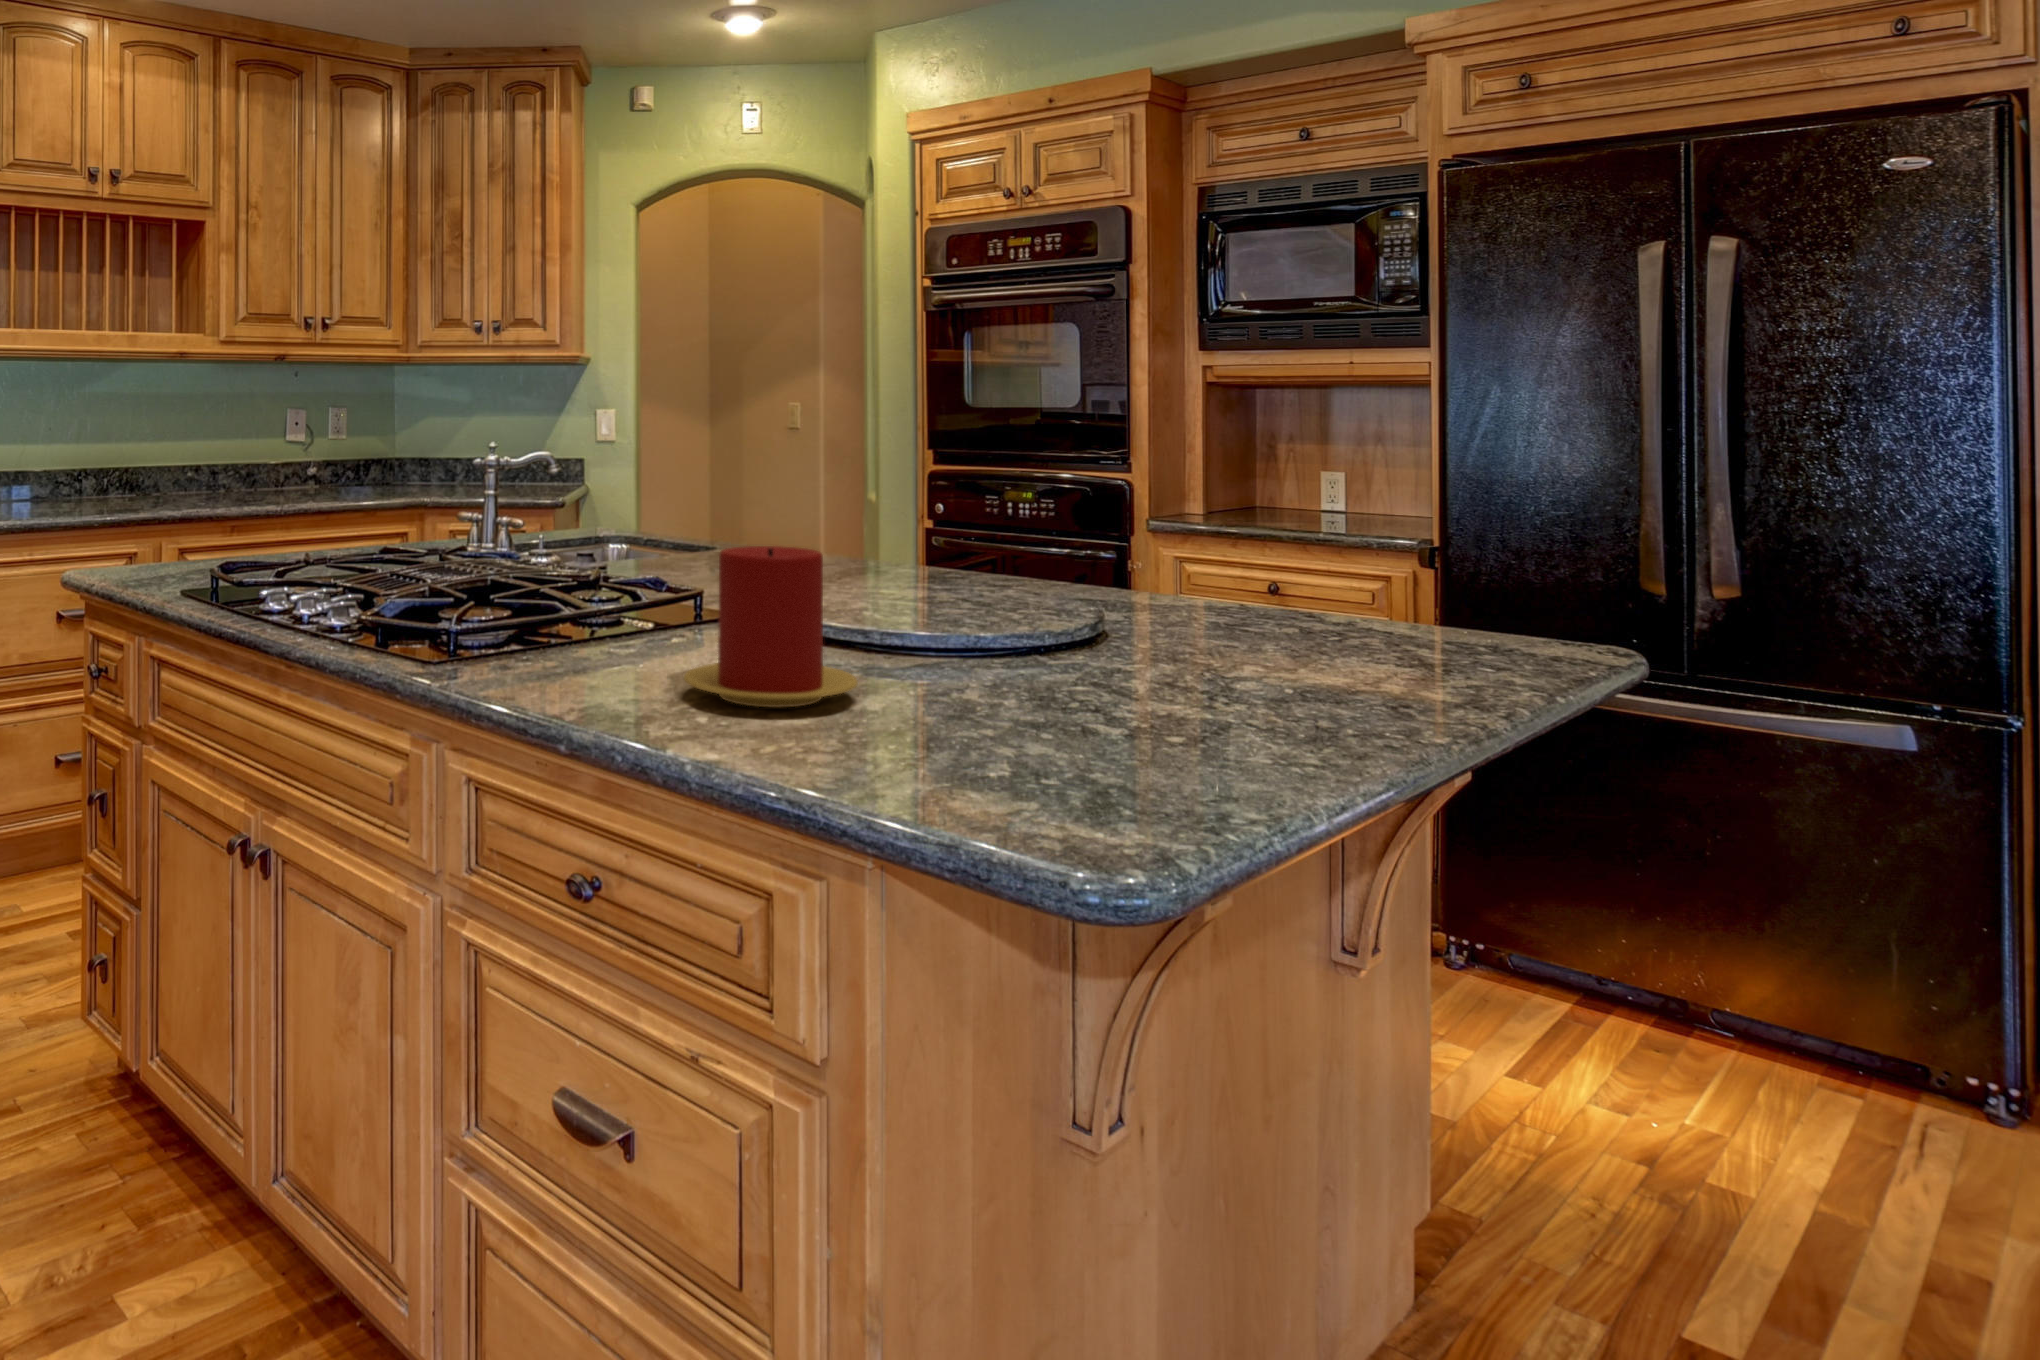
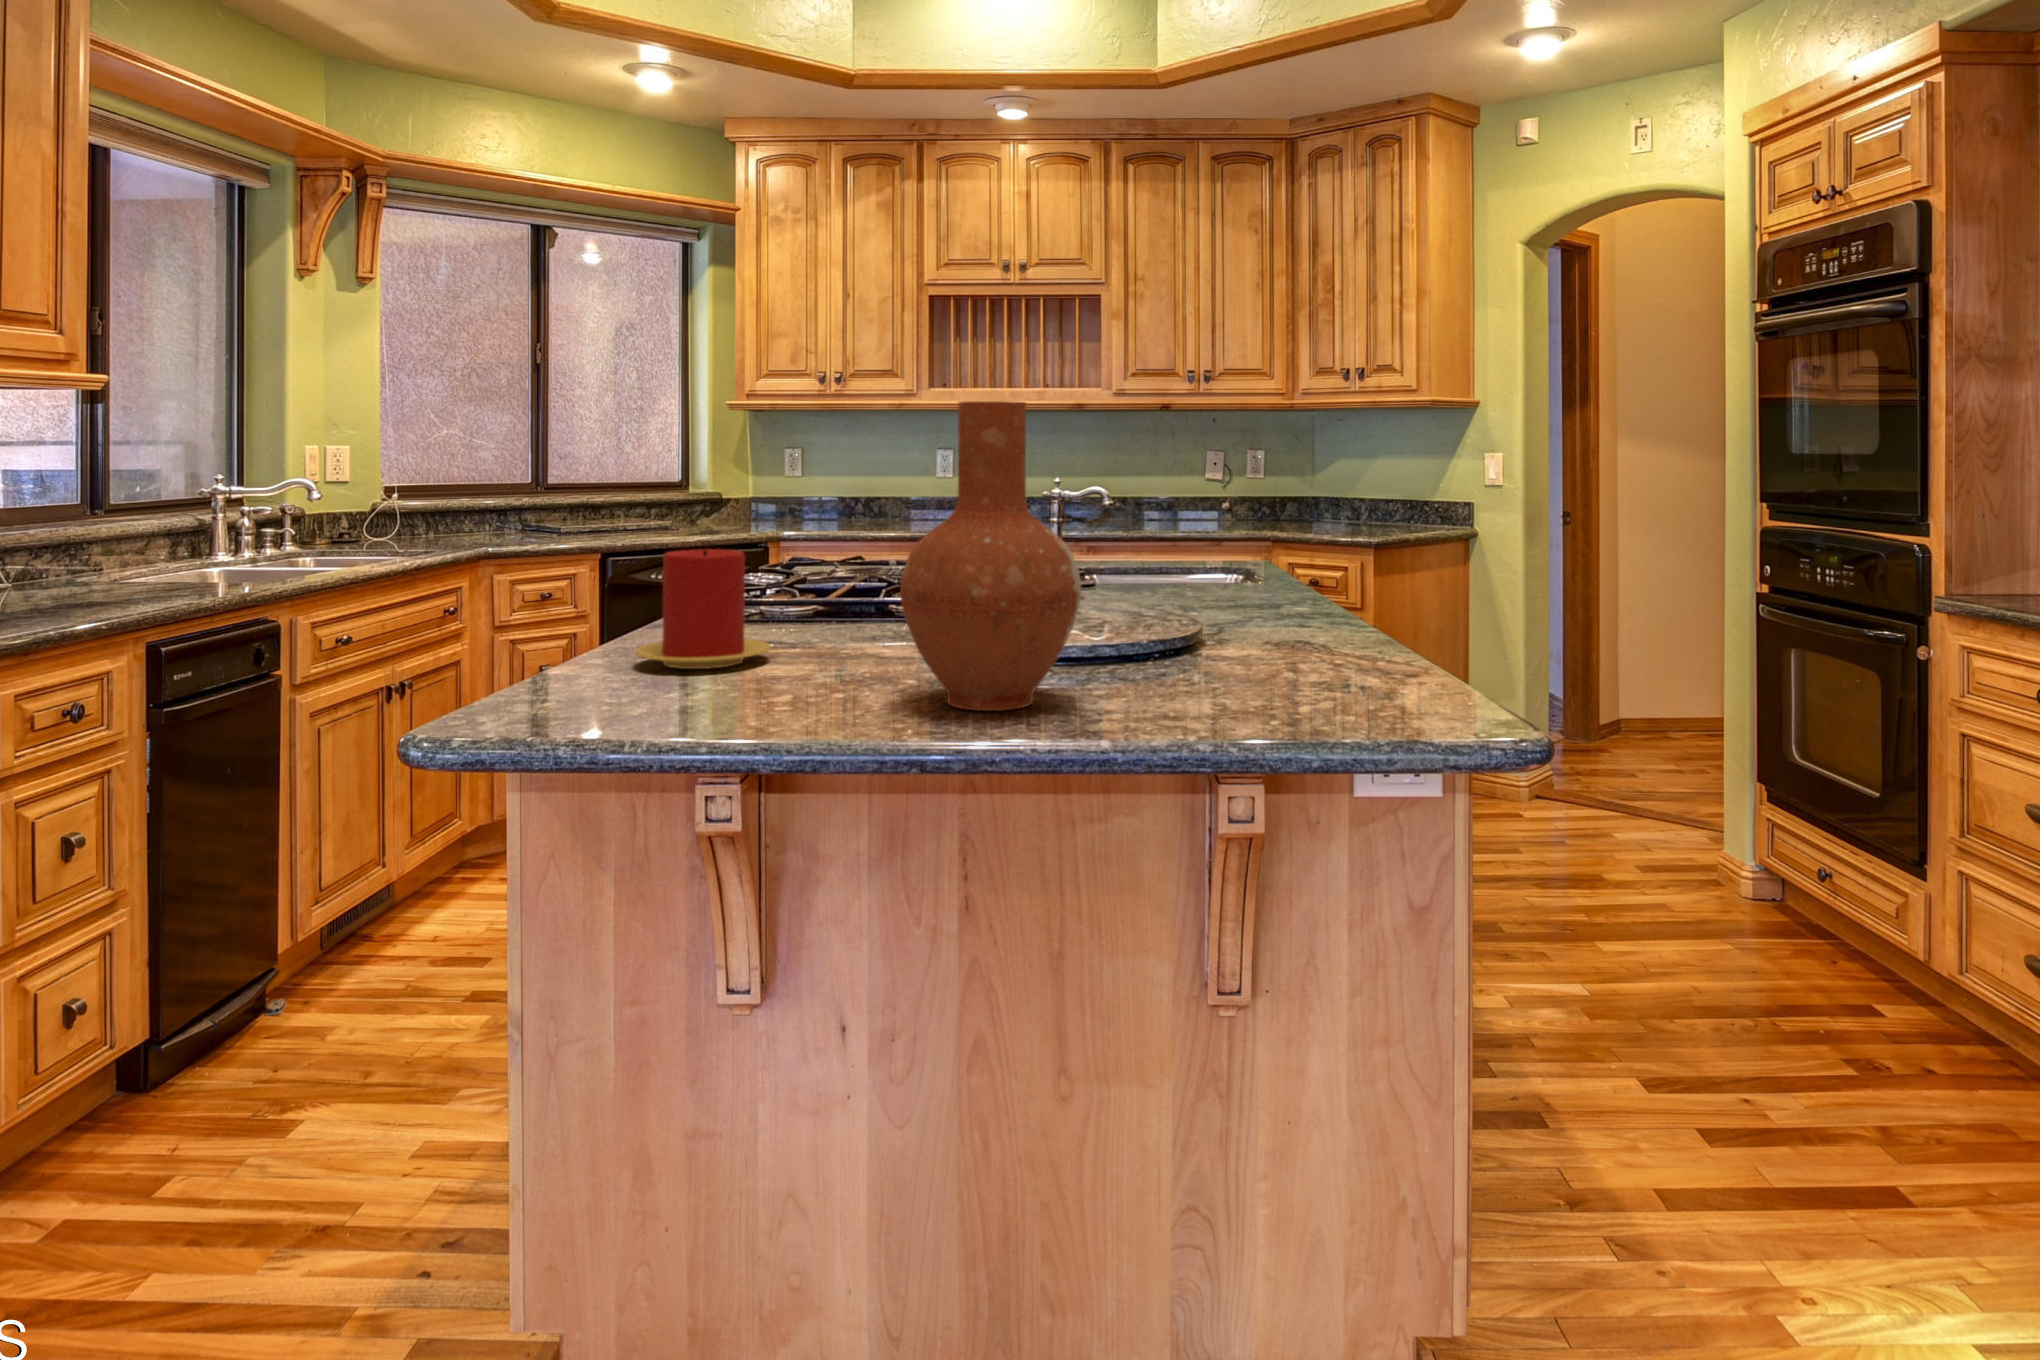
vase: none [1115,361,1327,697] -> present [900,401,1081,711]

